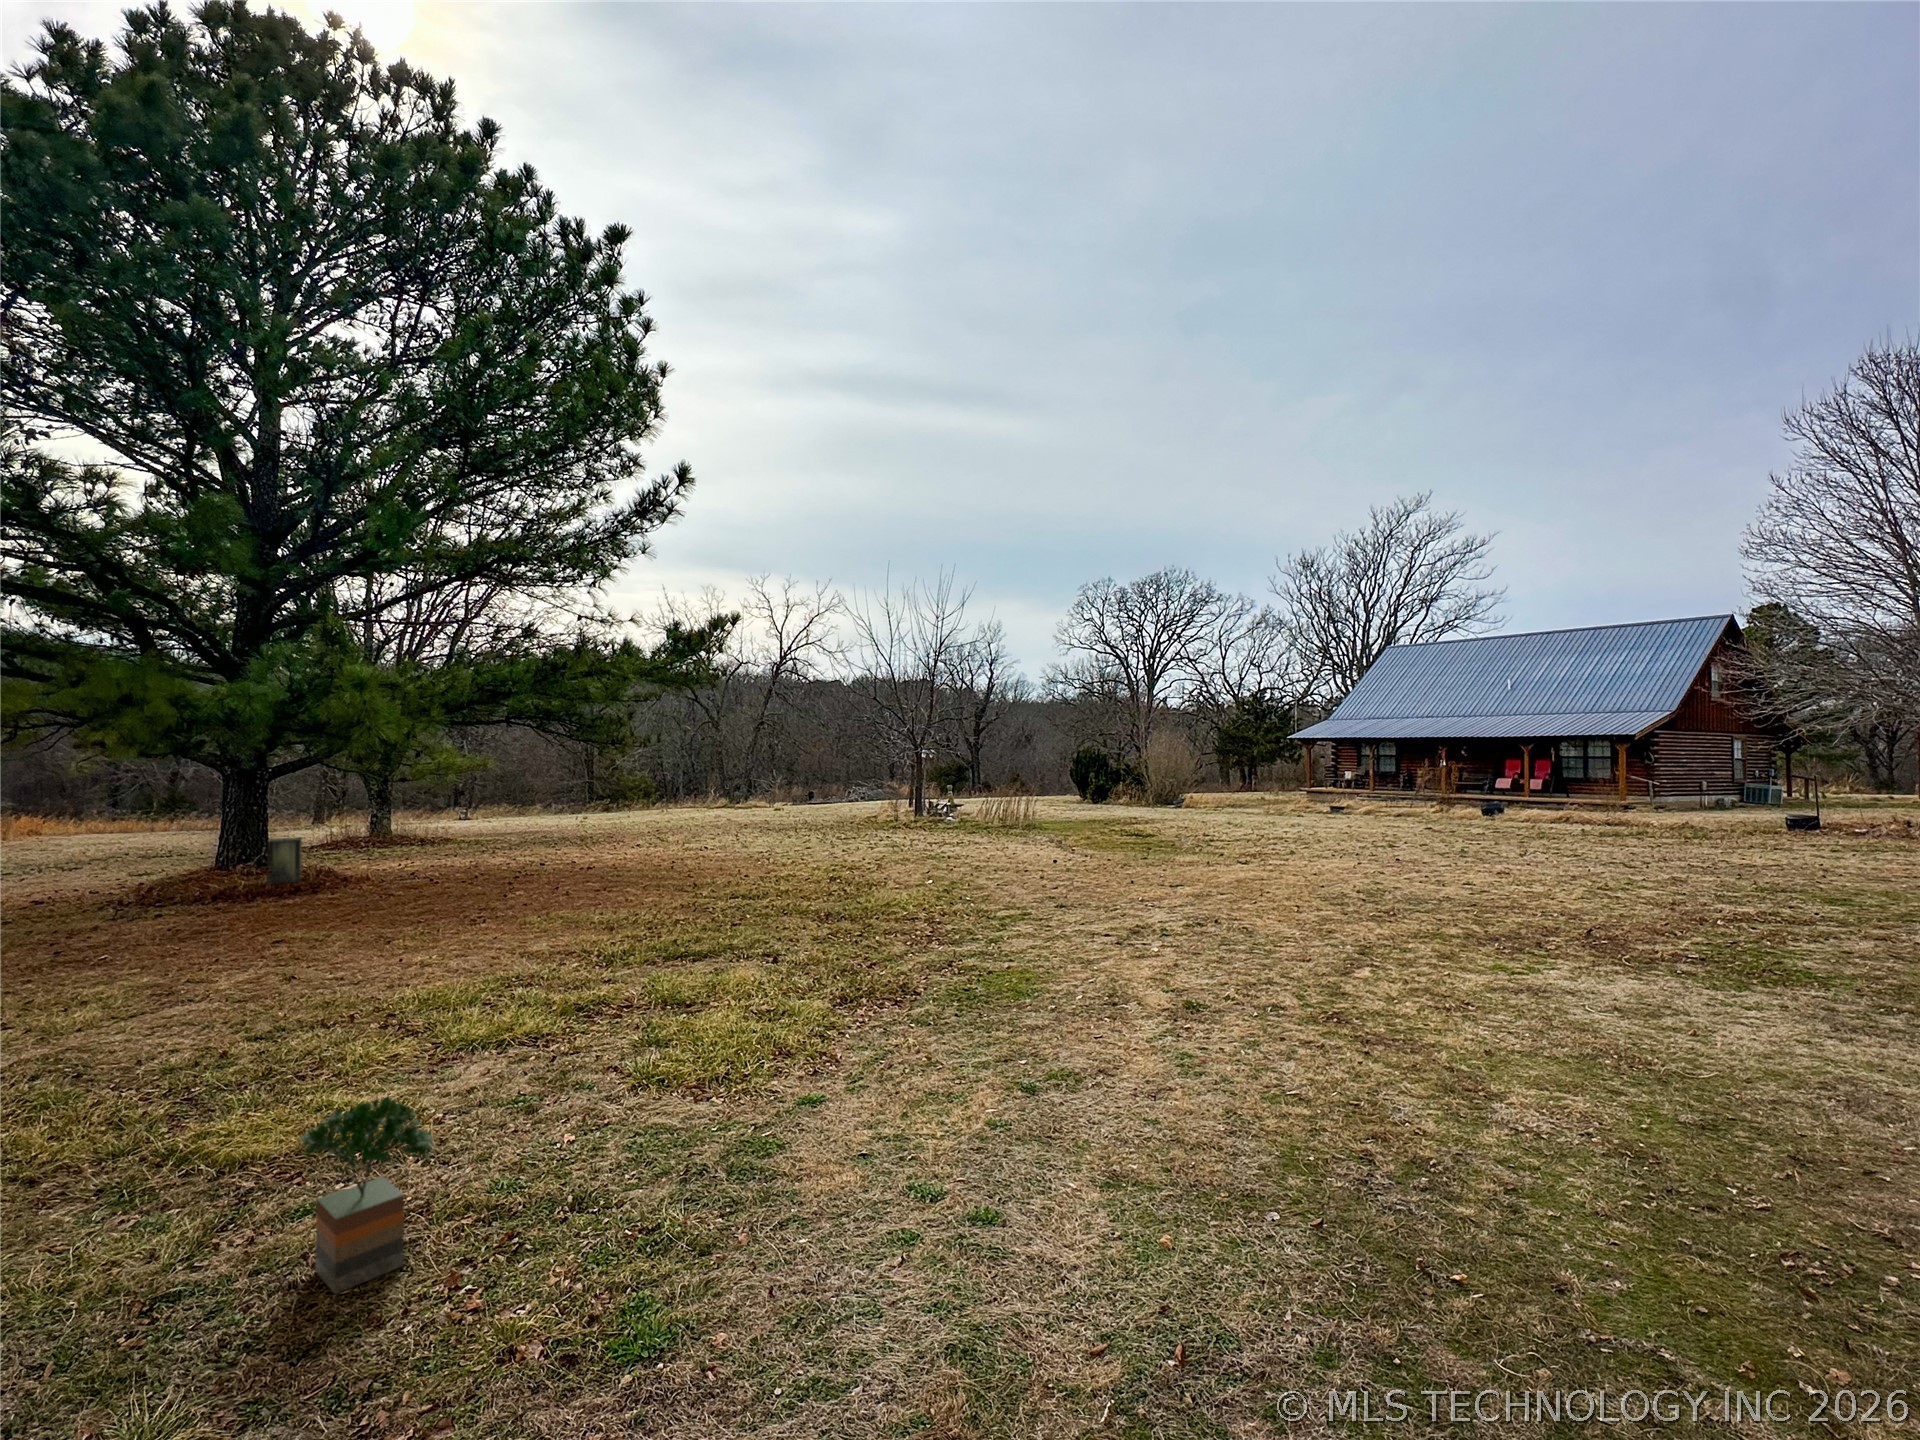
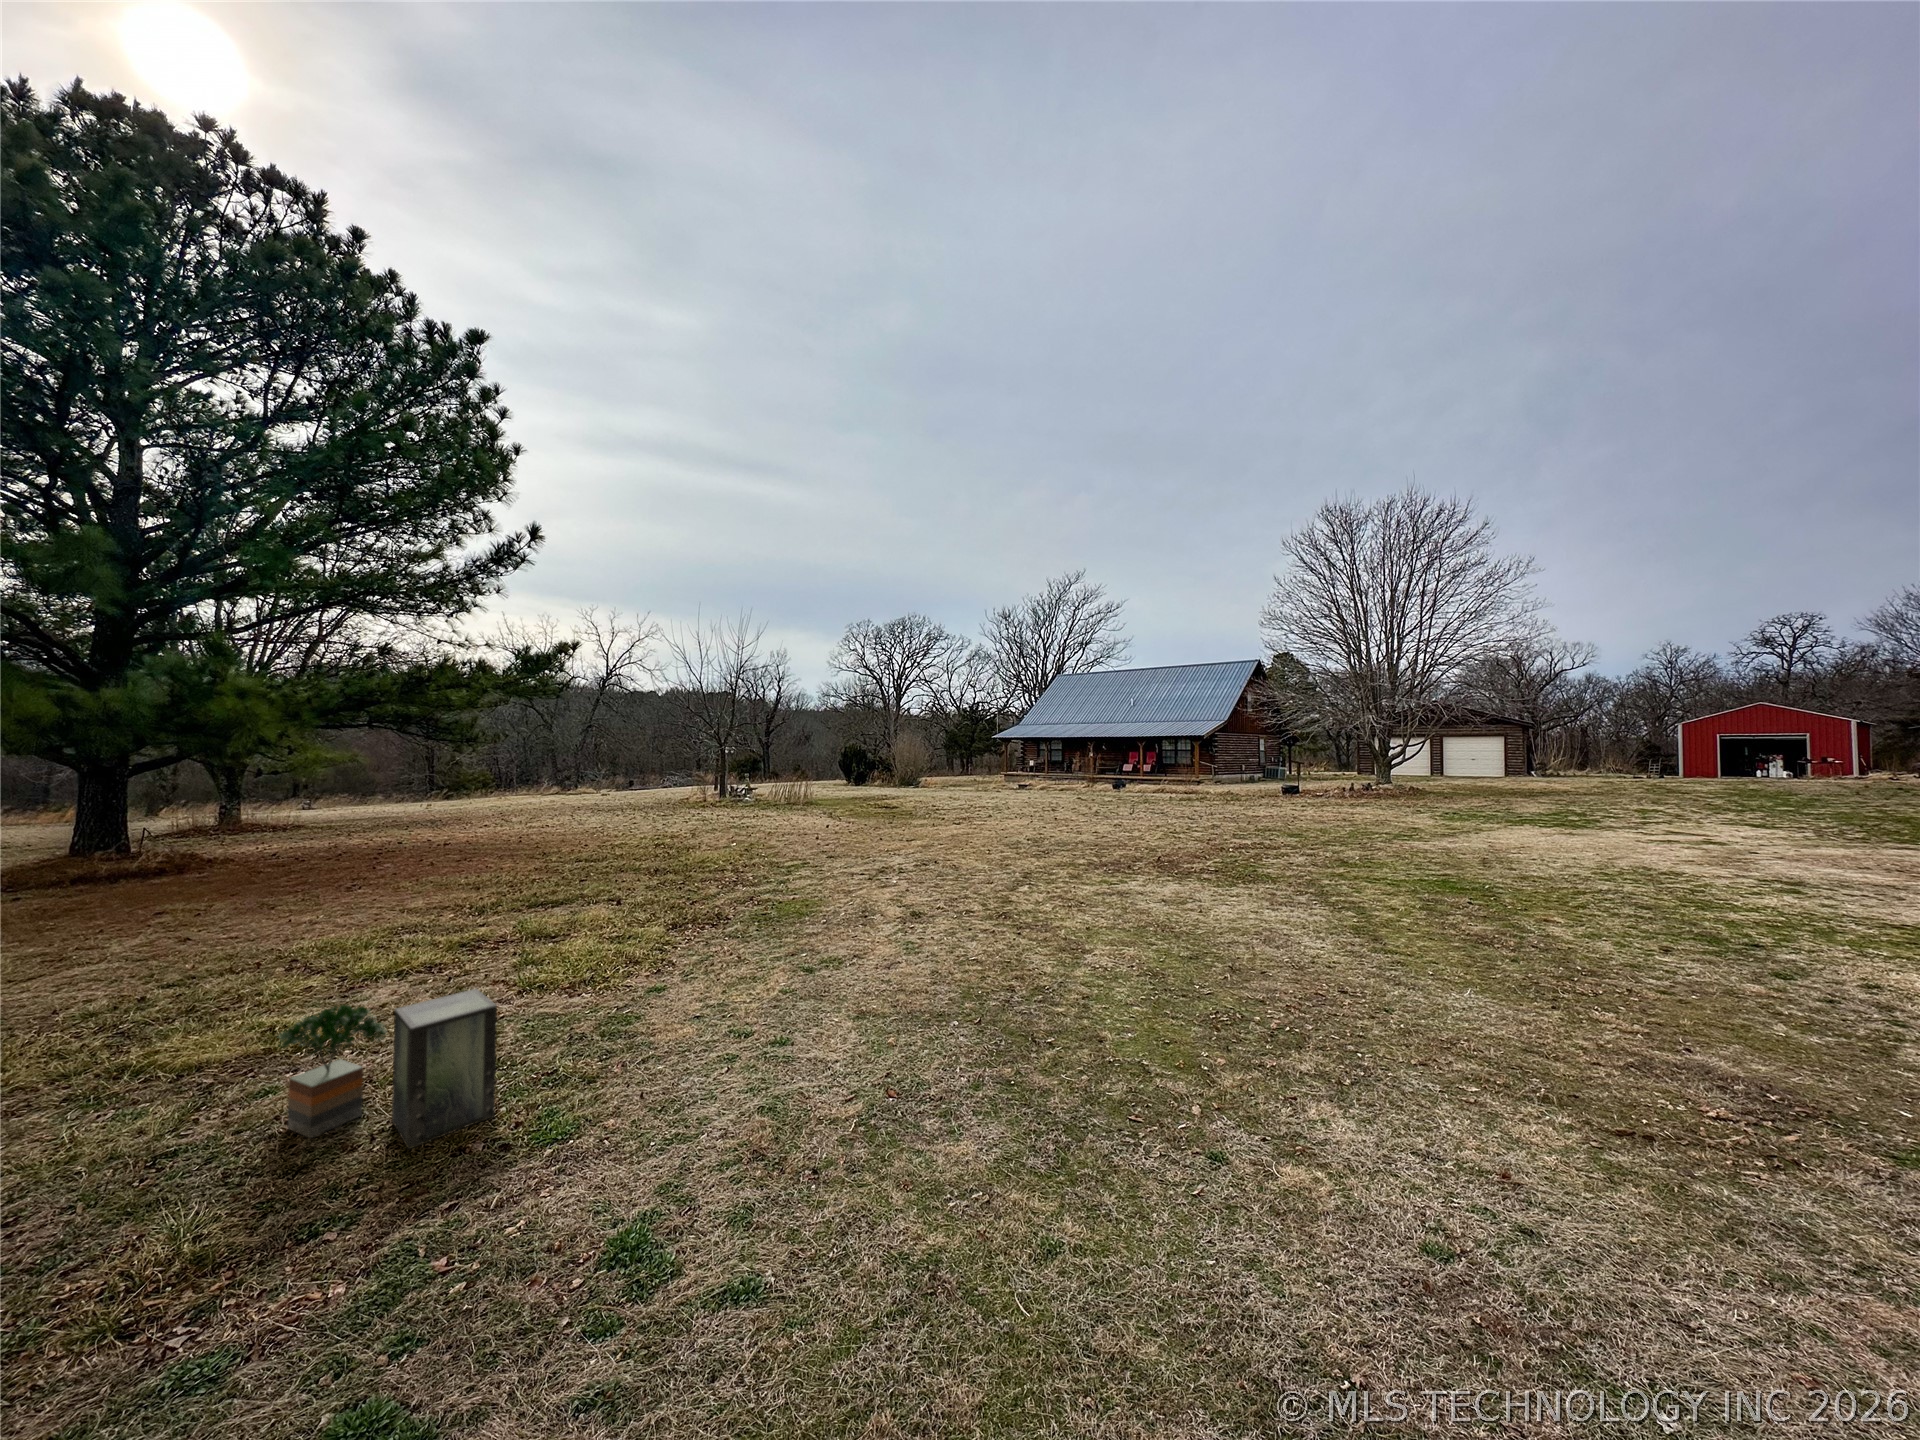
storage box: present [267,838,302,885] -> present [392,989,497,1149]

